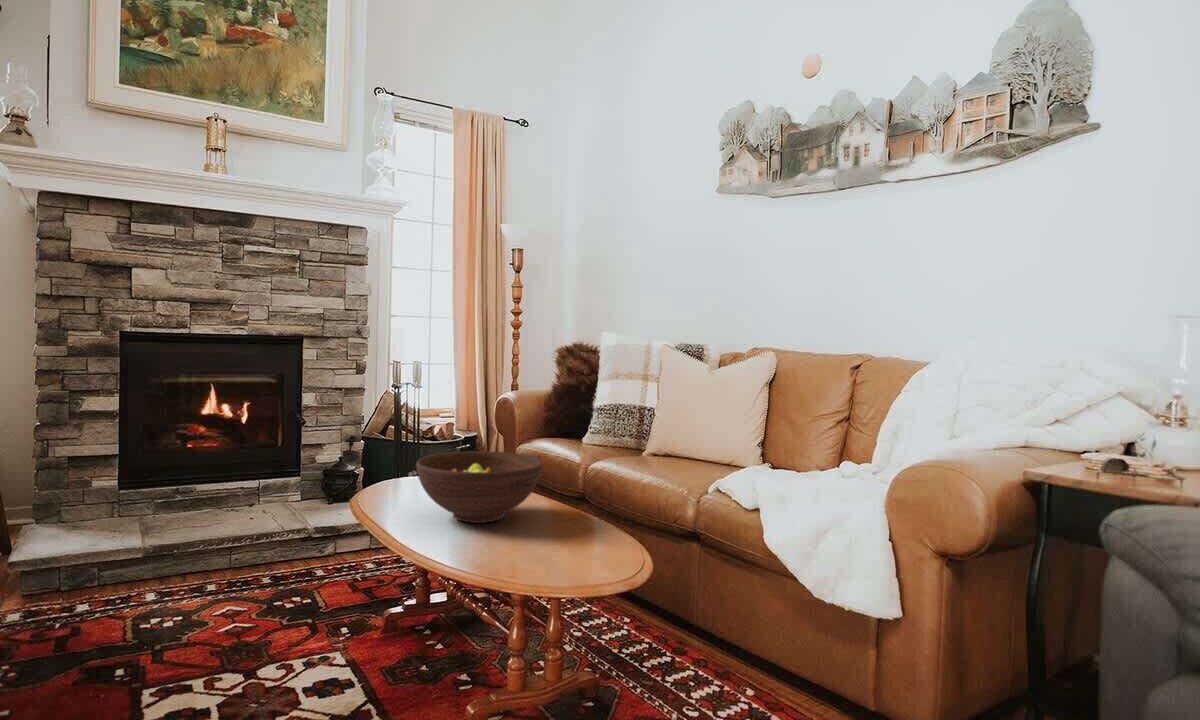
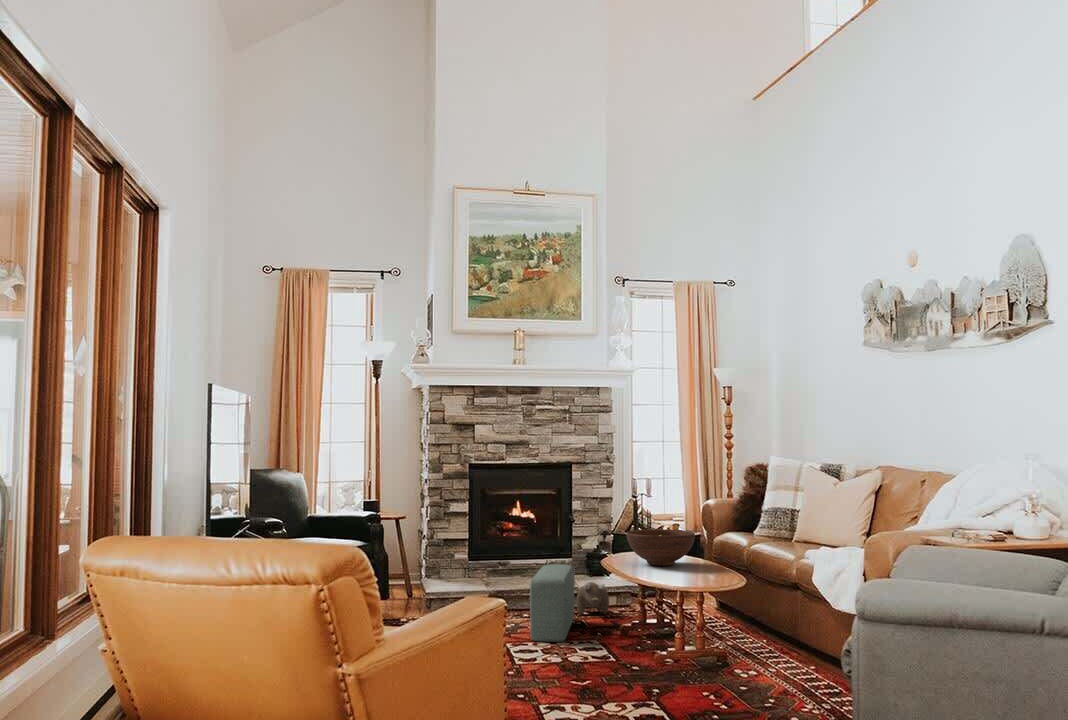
pouf: none [211,507,306,680] -> present [530,564,575,642]
plush toy: none [308,523,363,576] -> present [576,582,609,614]

